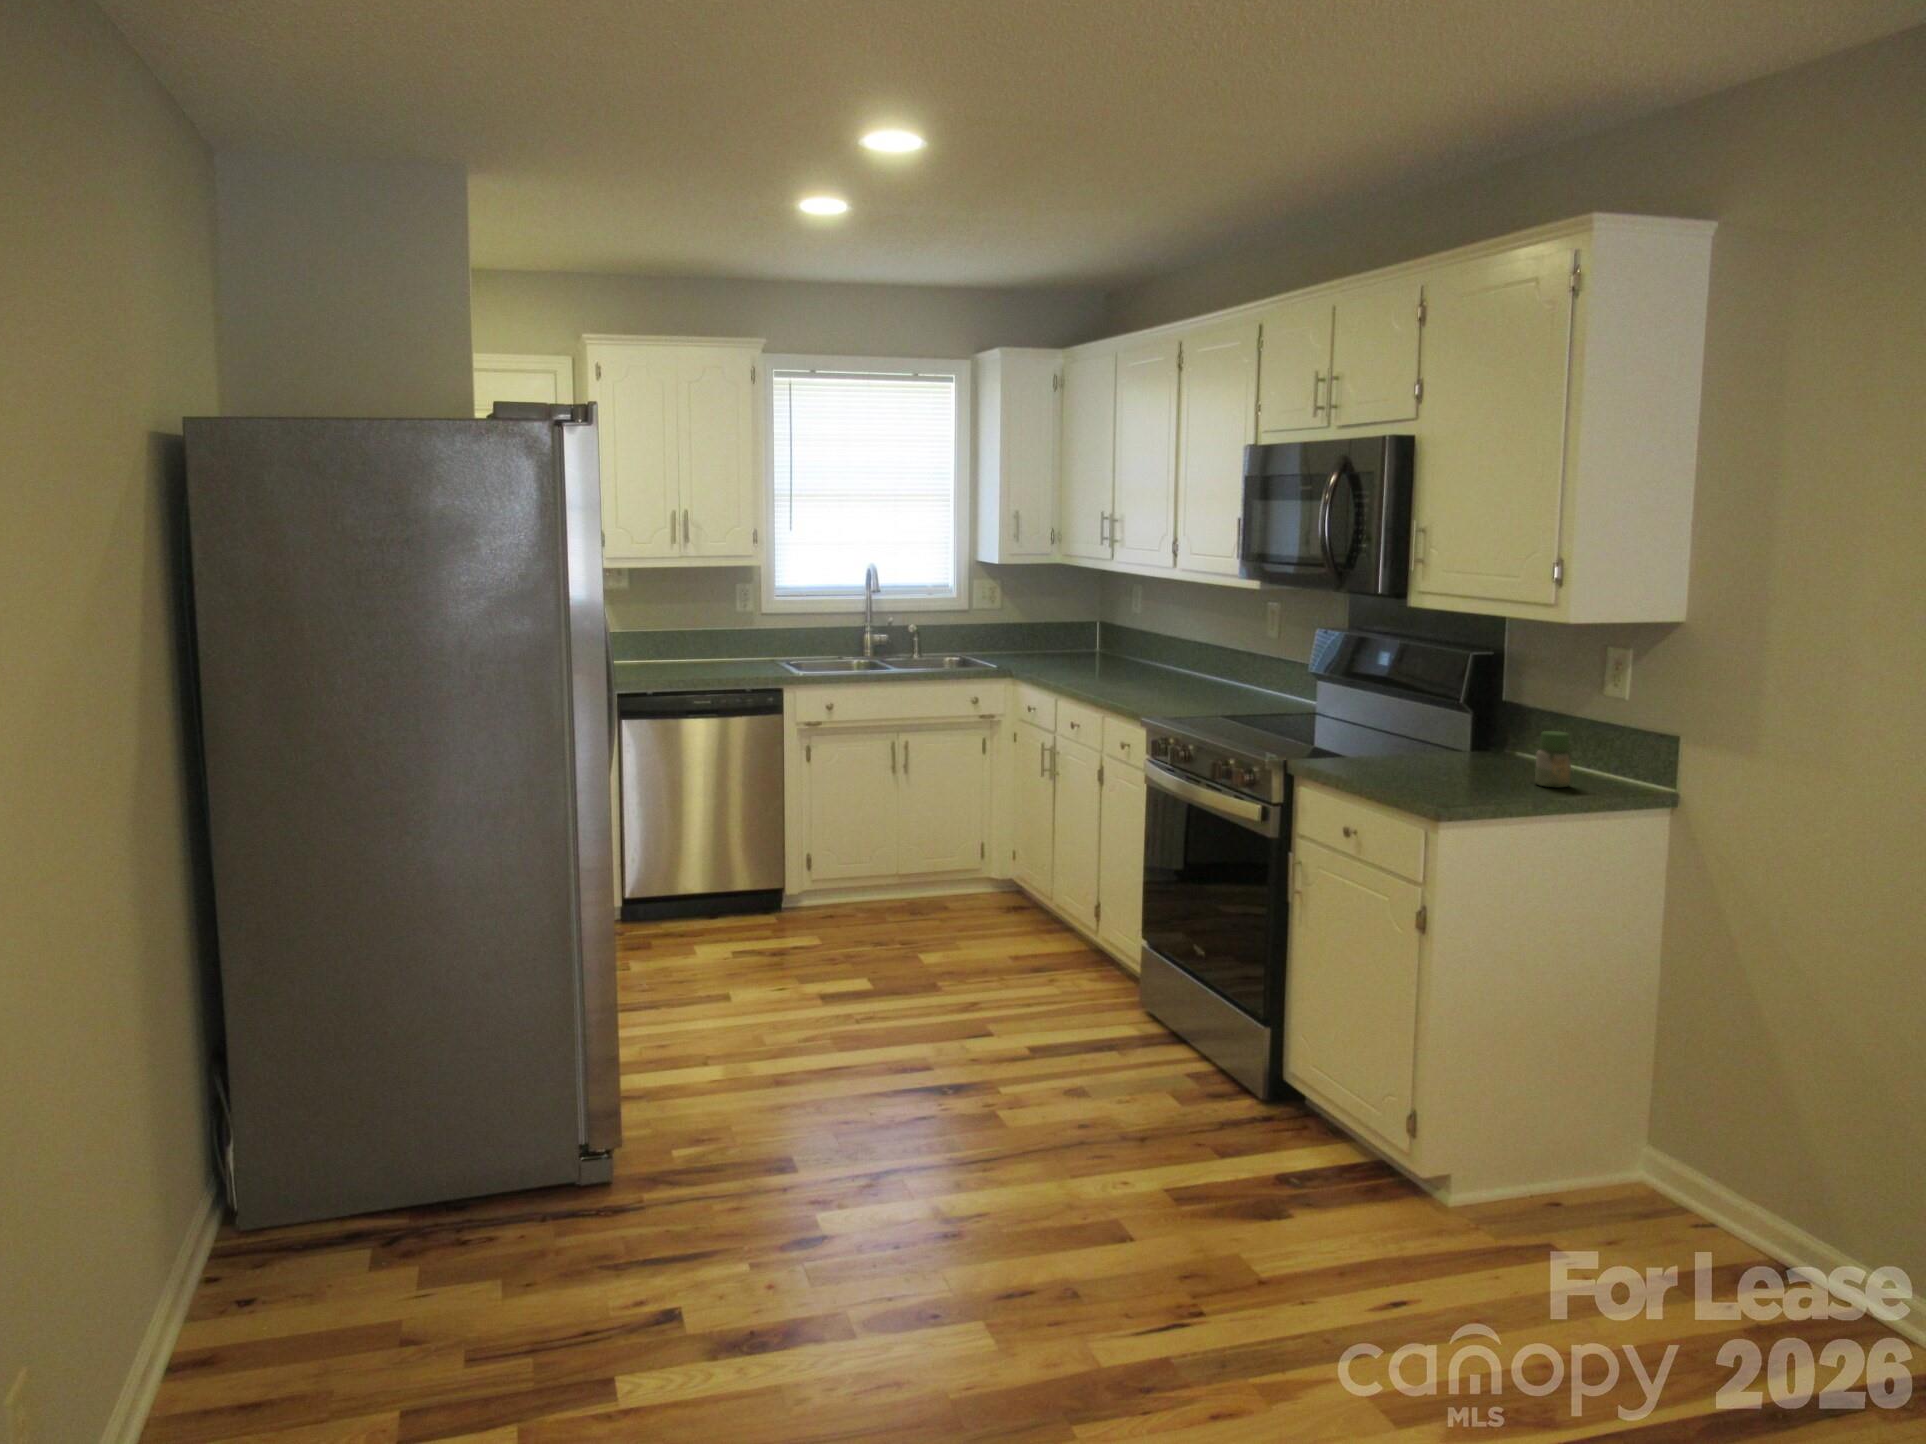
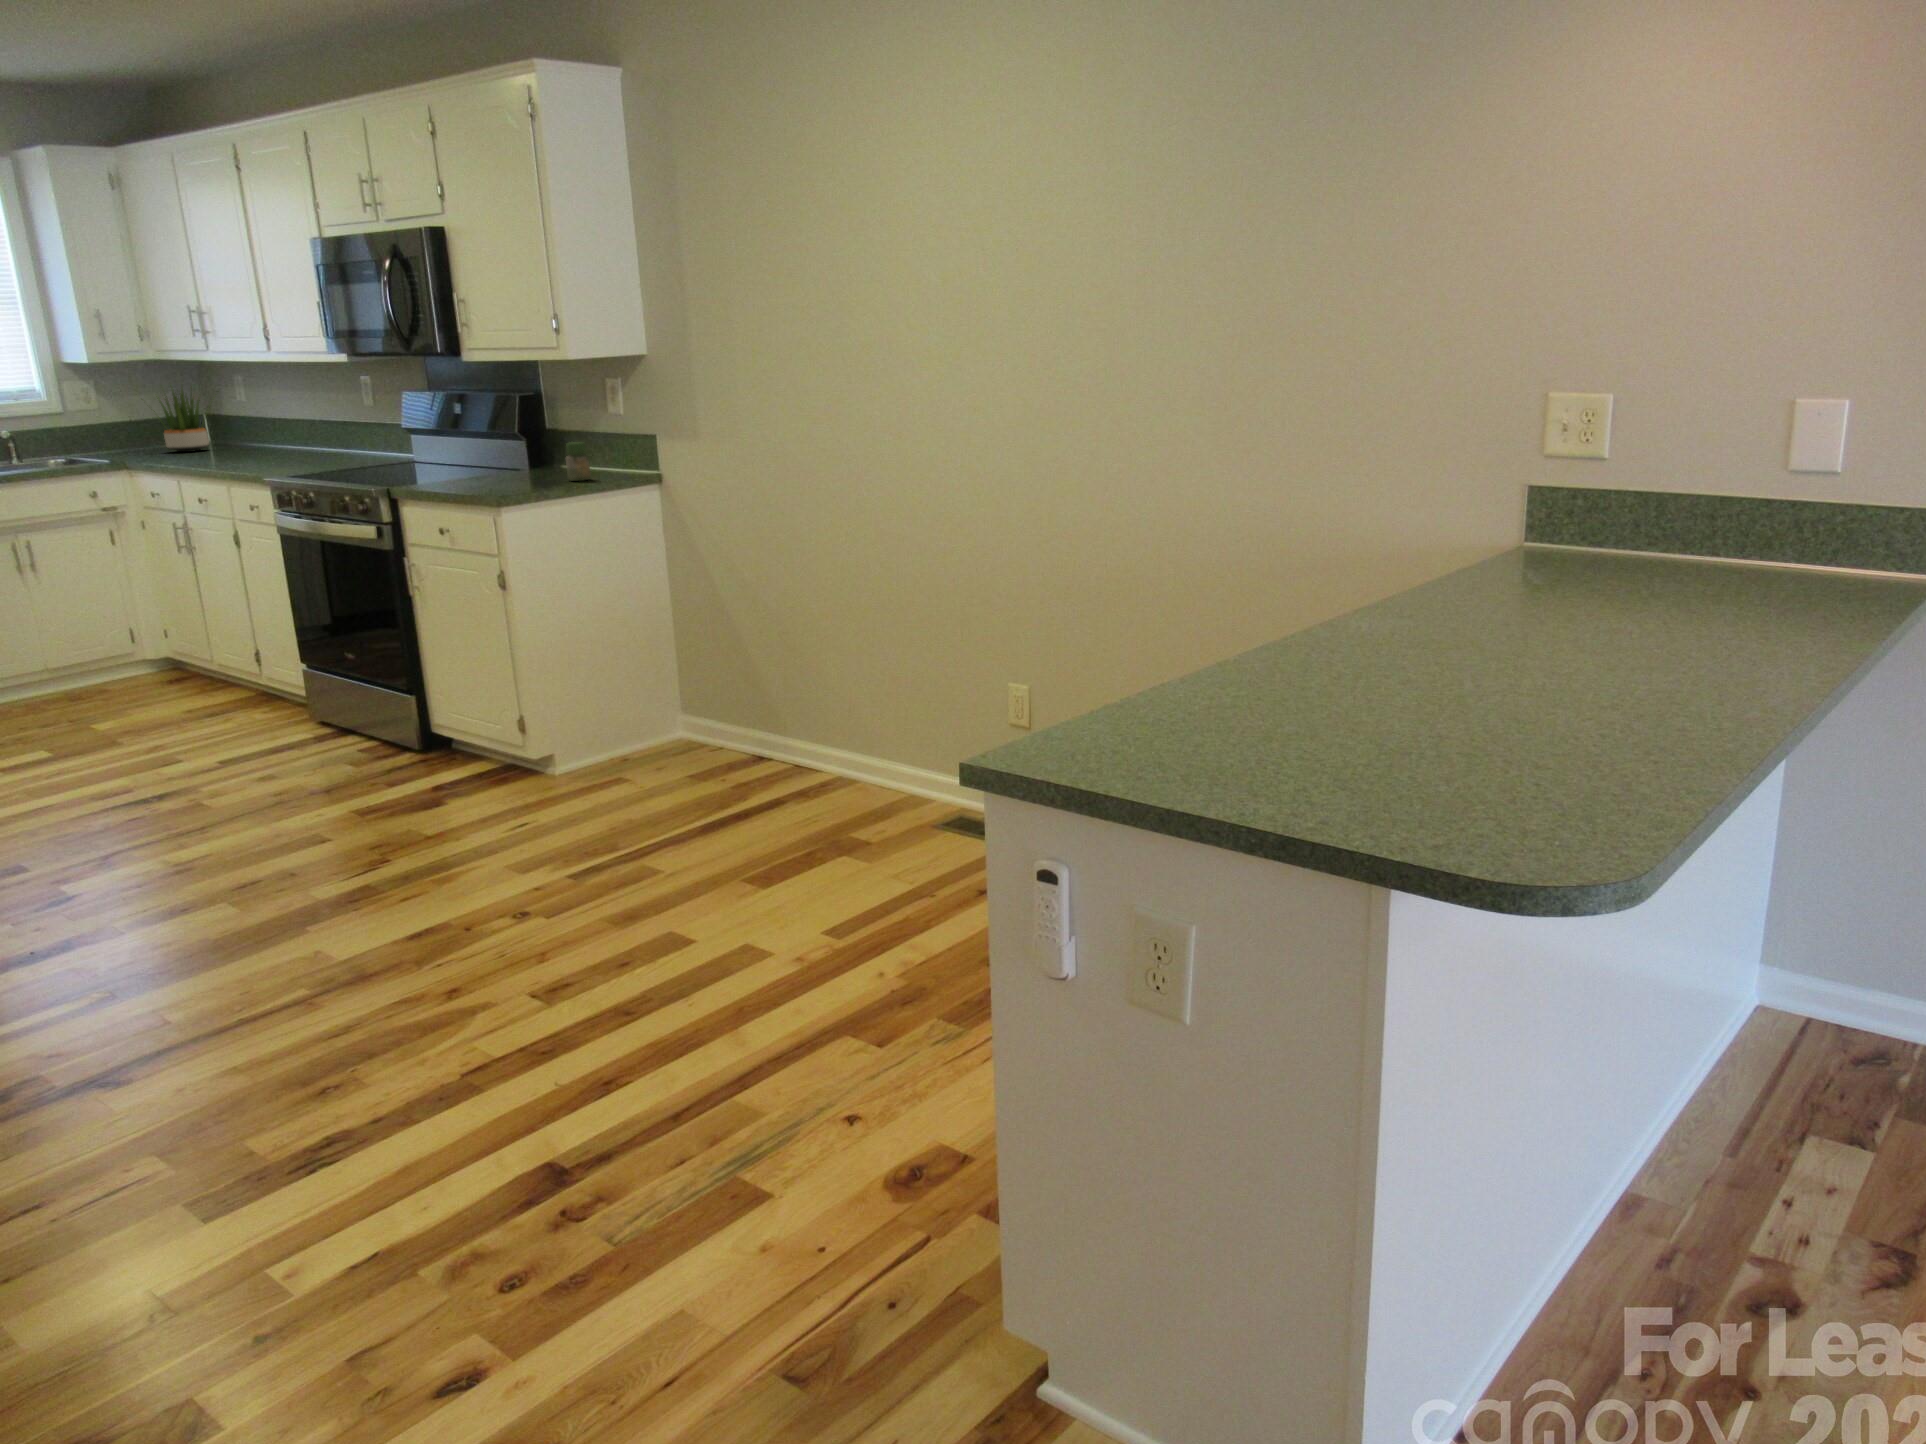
potted plant: none [1035,587,1114,661] -> present [160,389,209,452]

